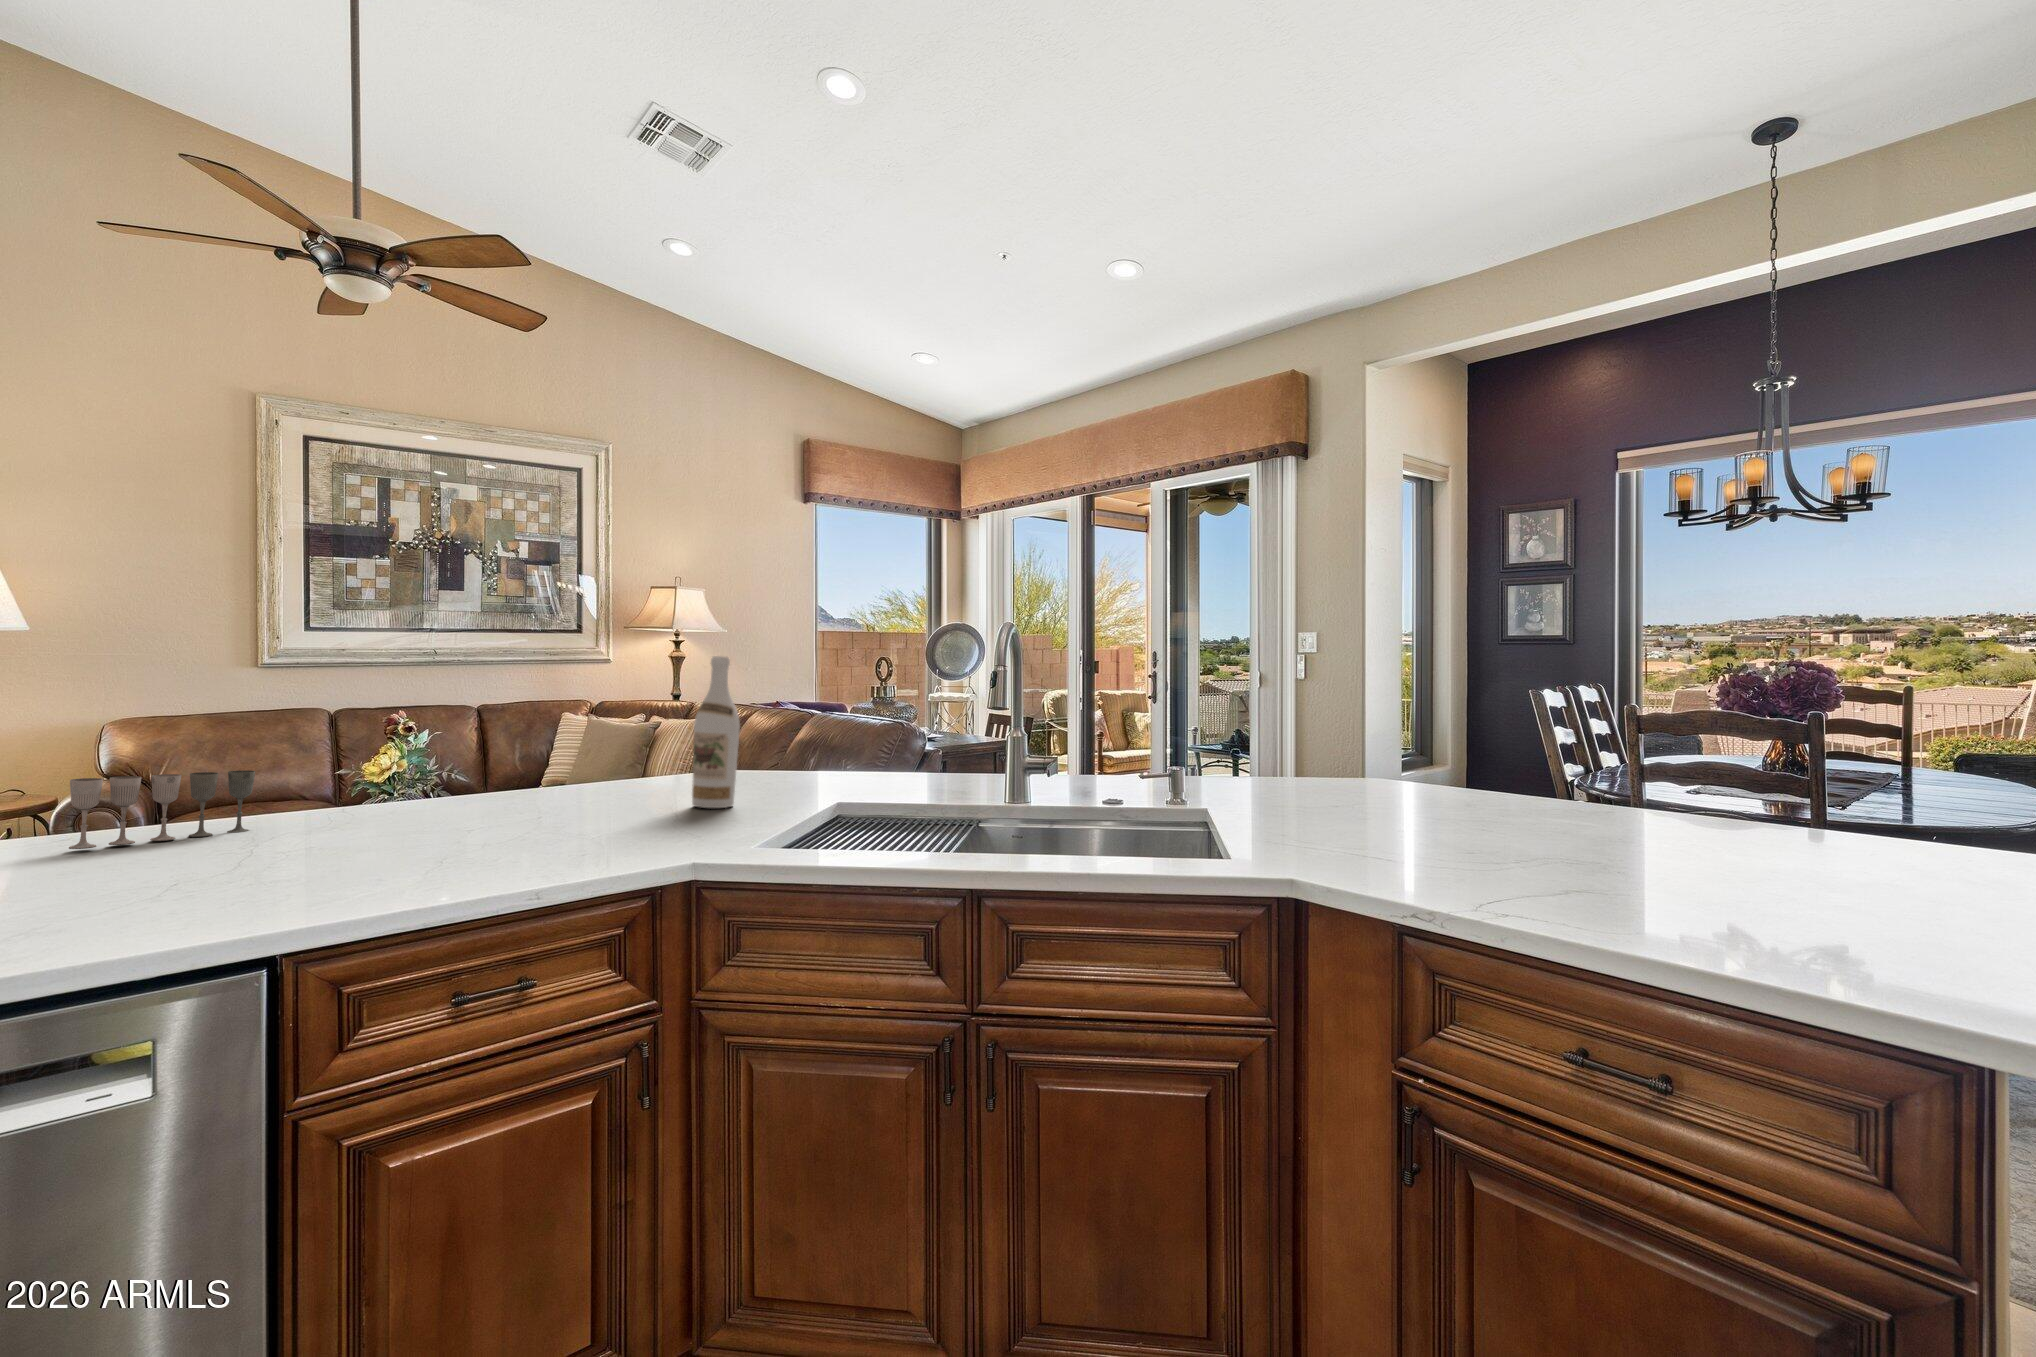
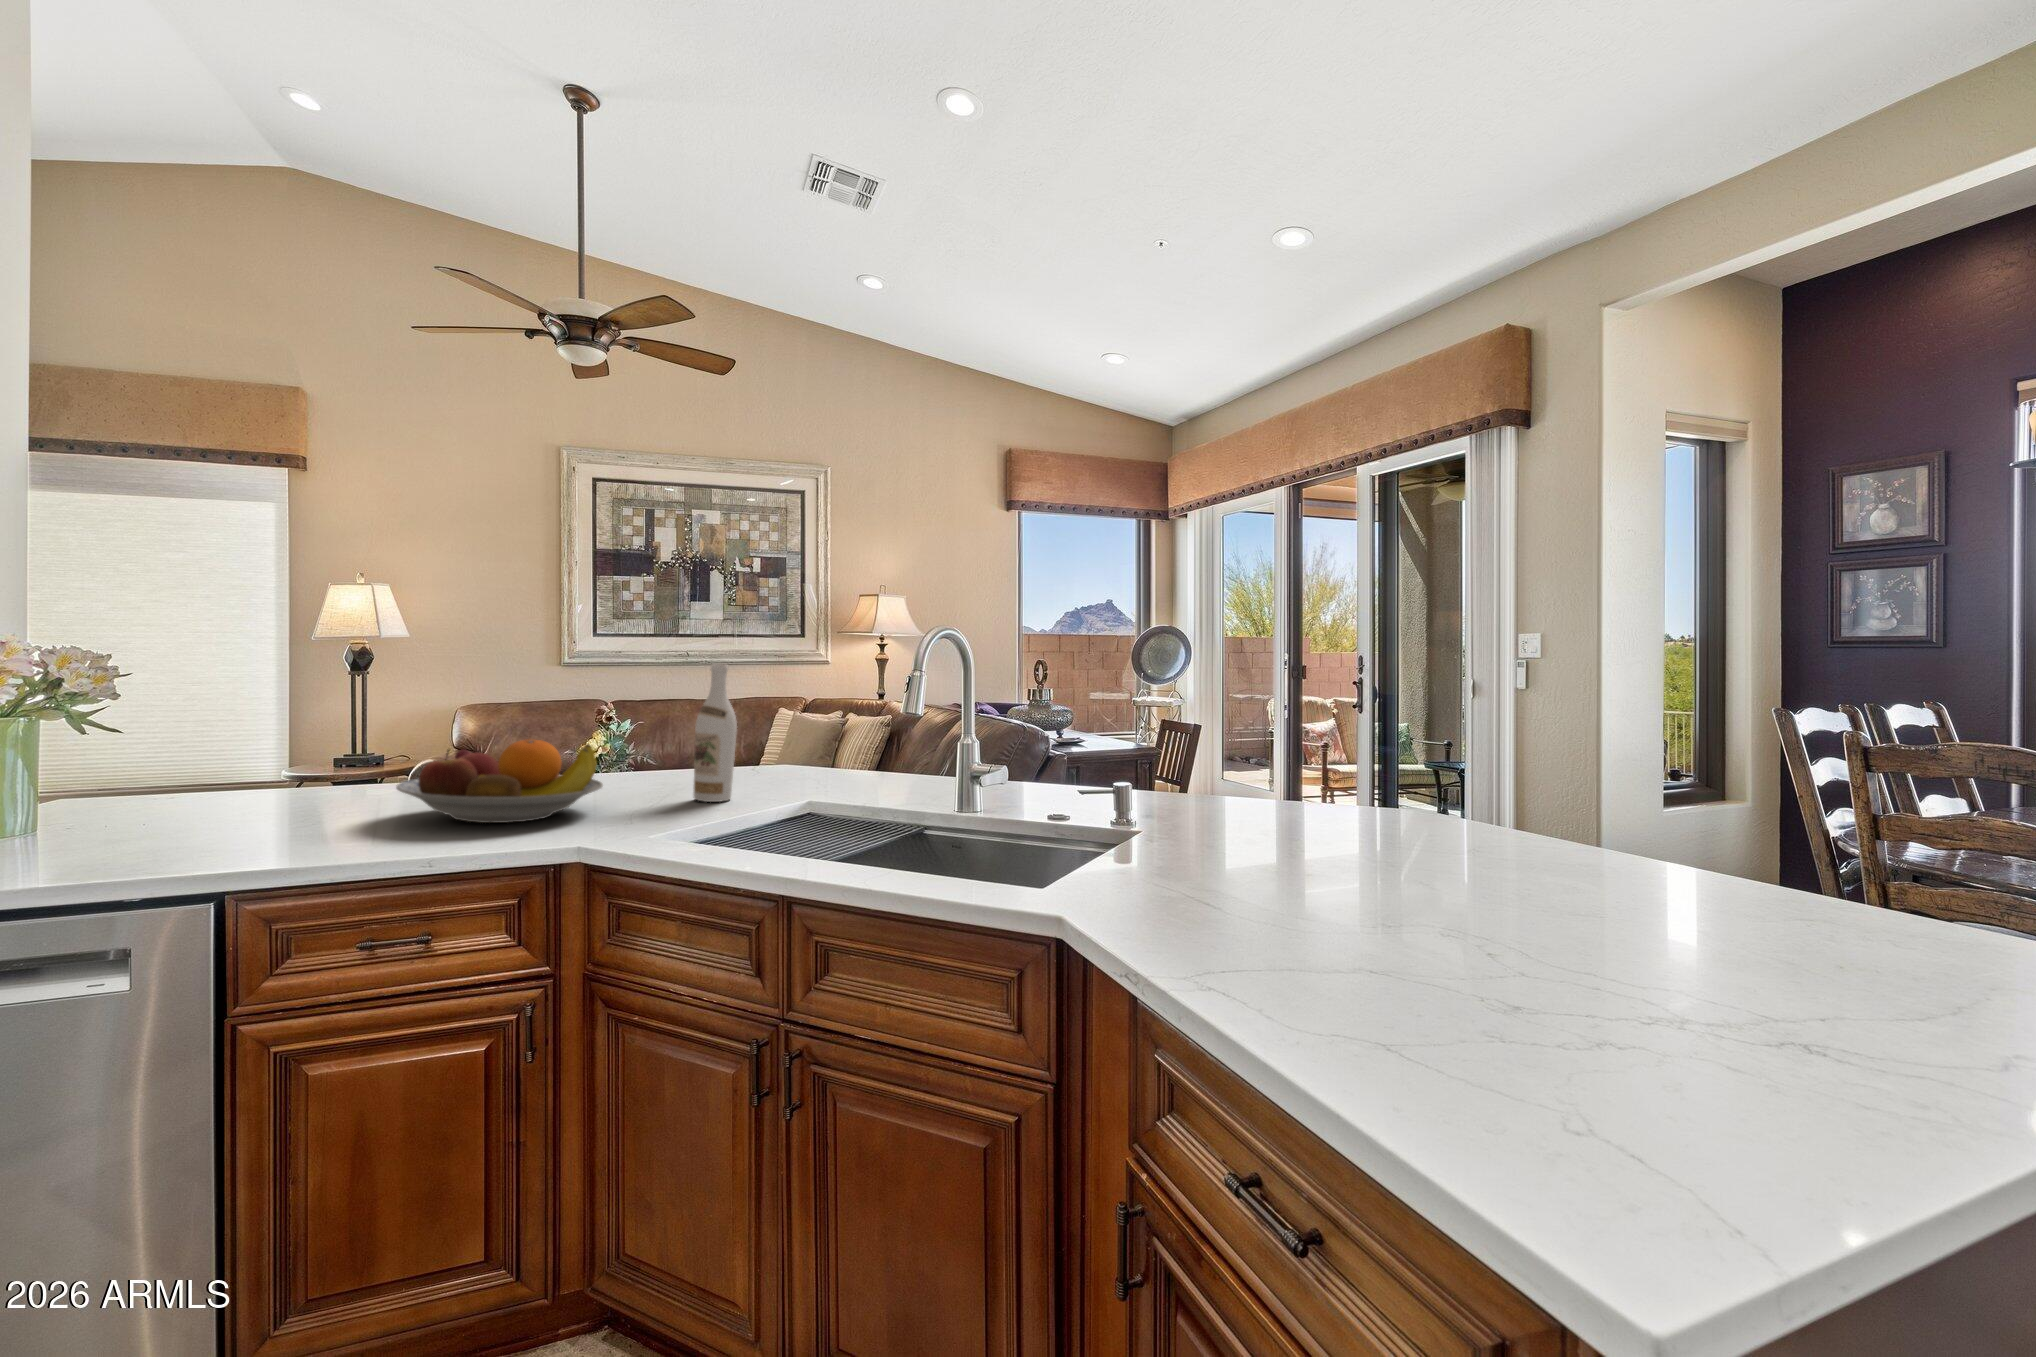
fruit bowl: none [376,745,623,845] -> present [396,739,603,823]
wine glass: present [69,770,255,849] -> none [218,752,357,807]

